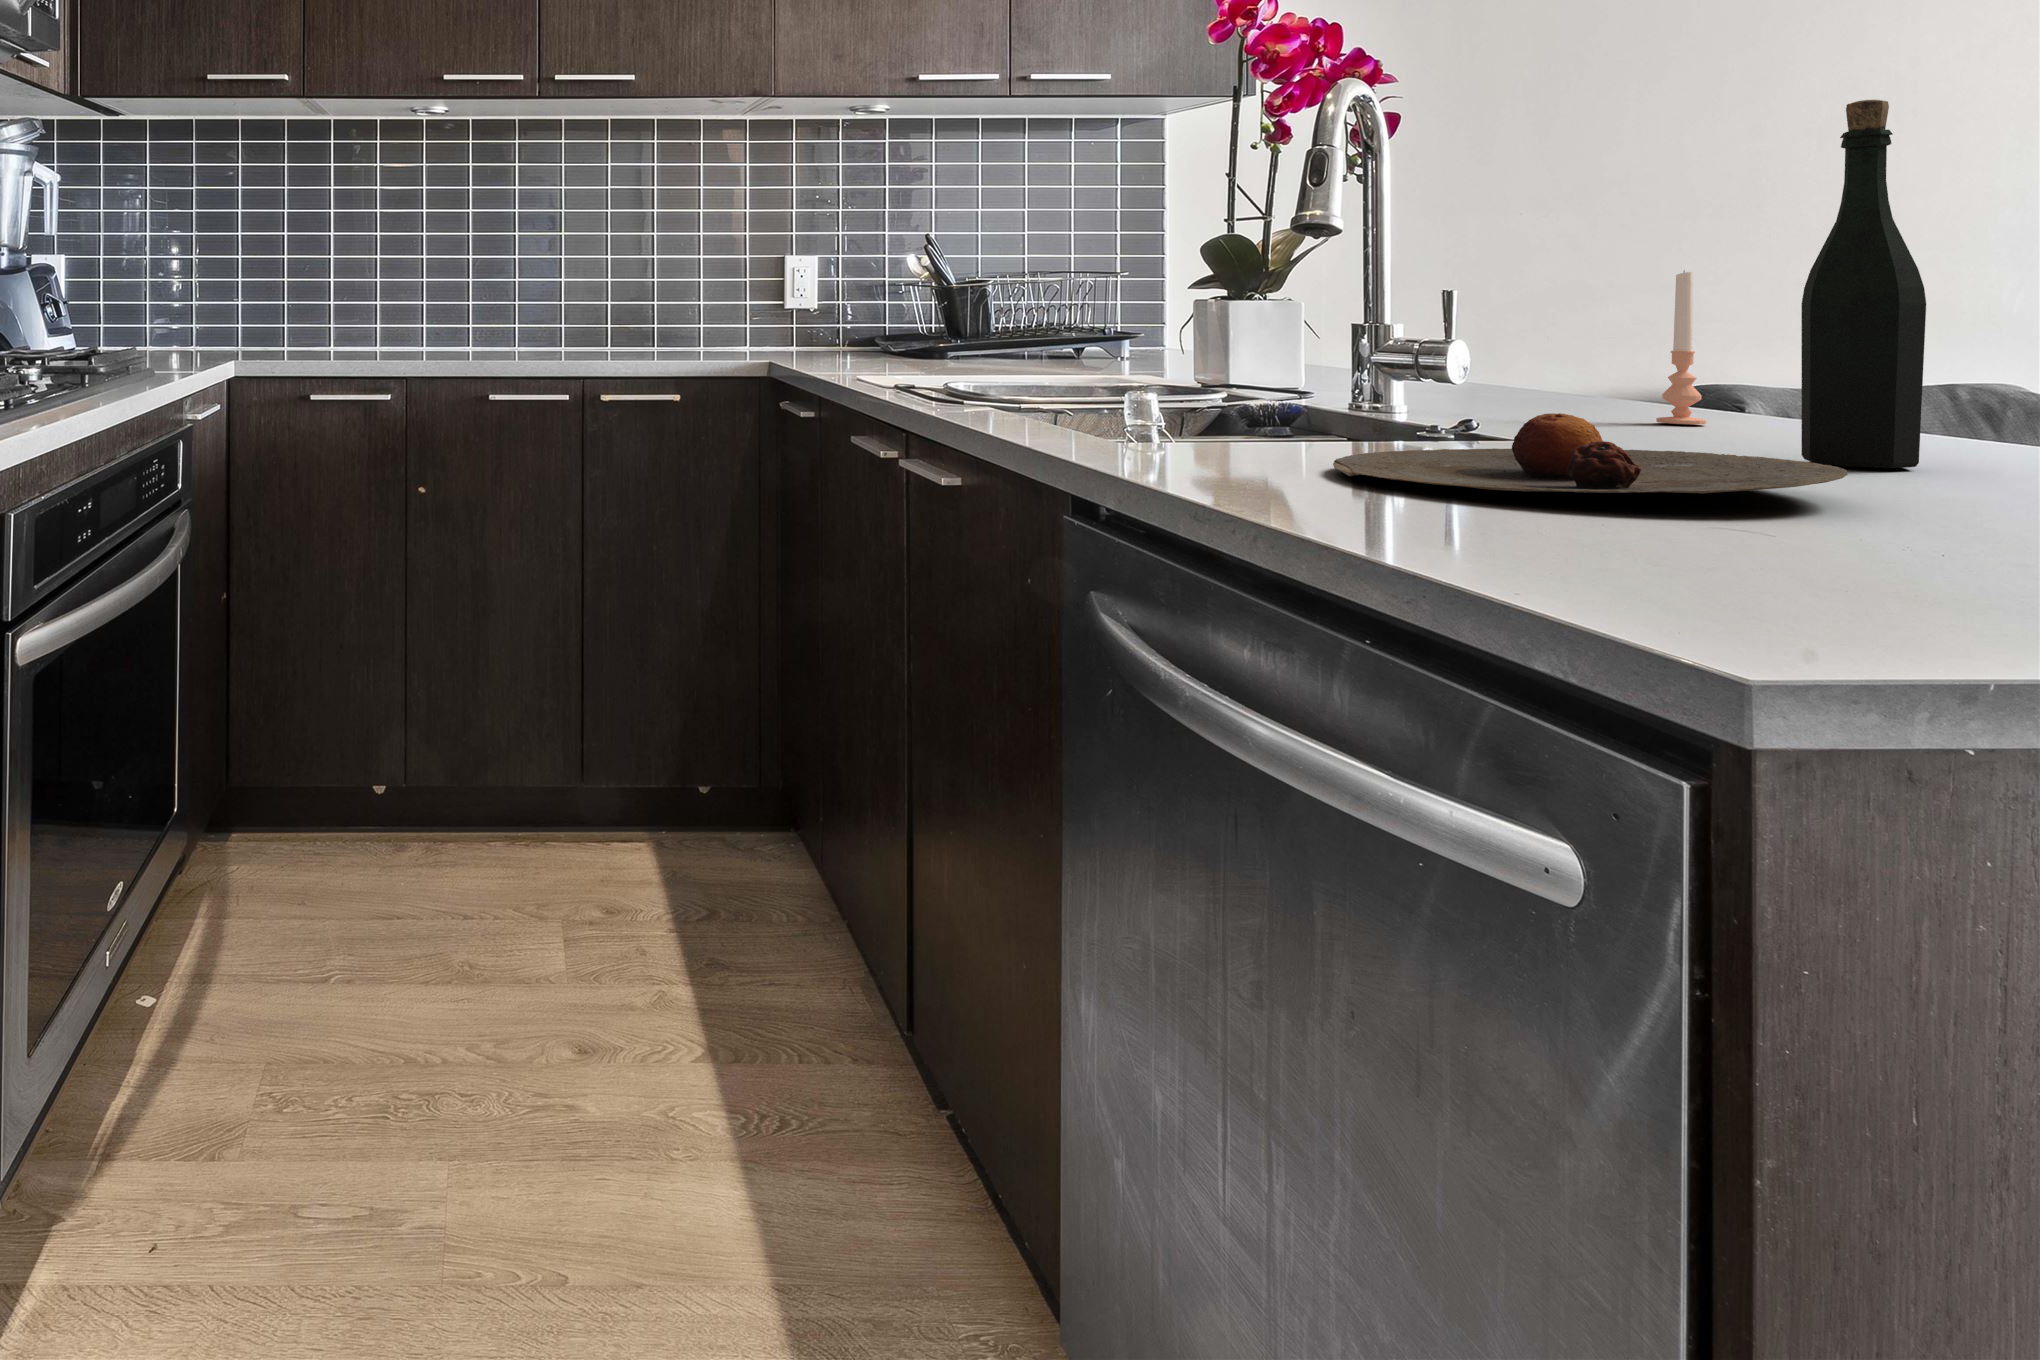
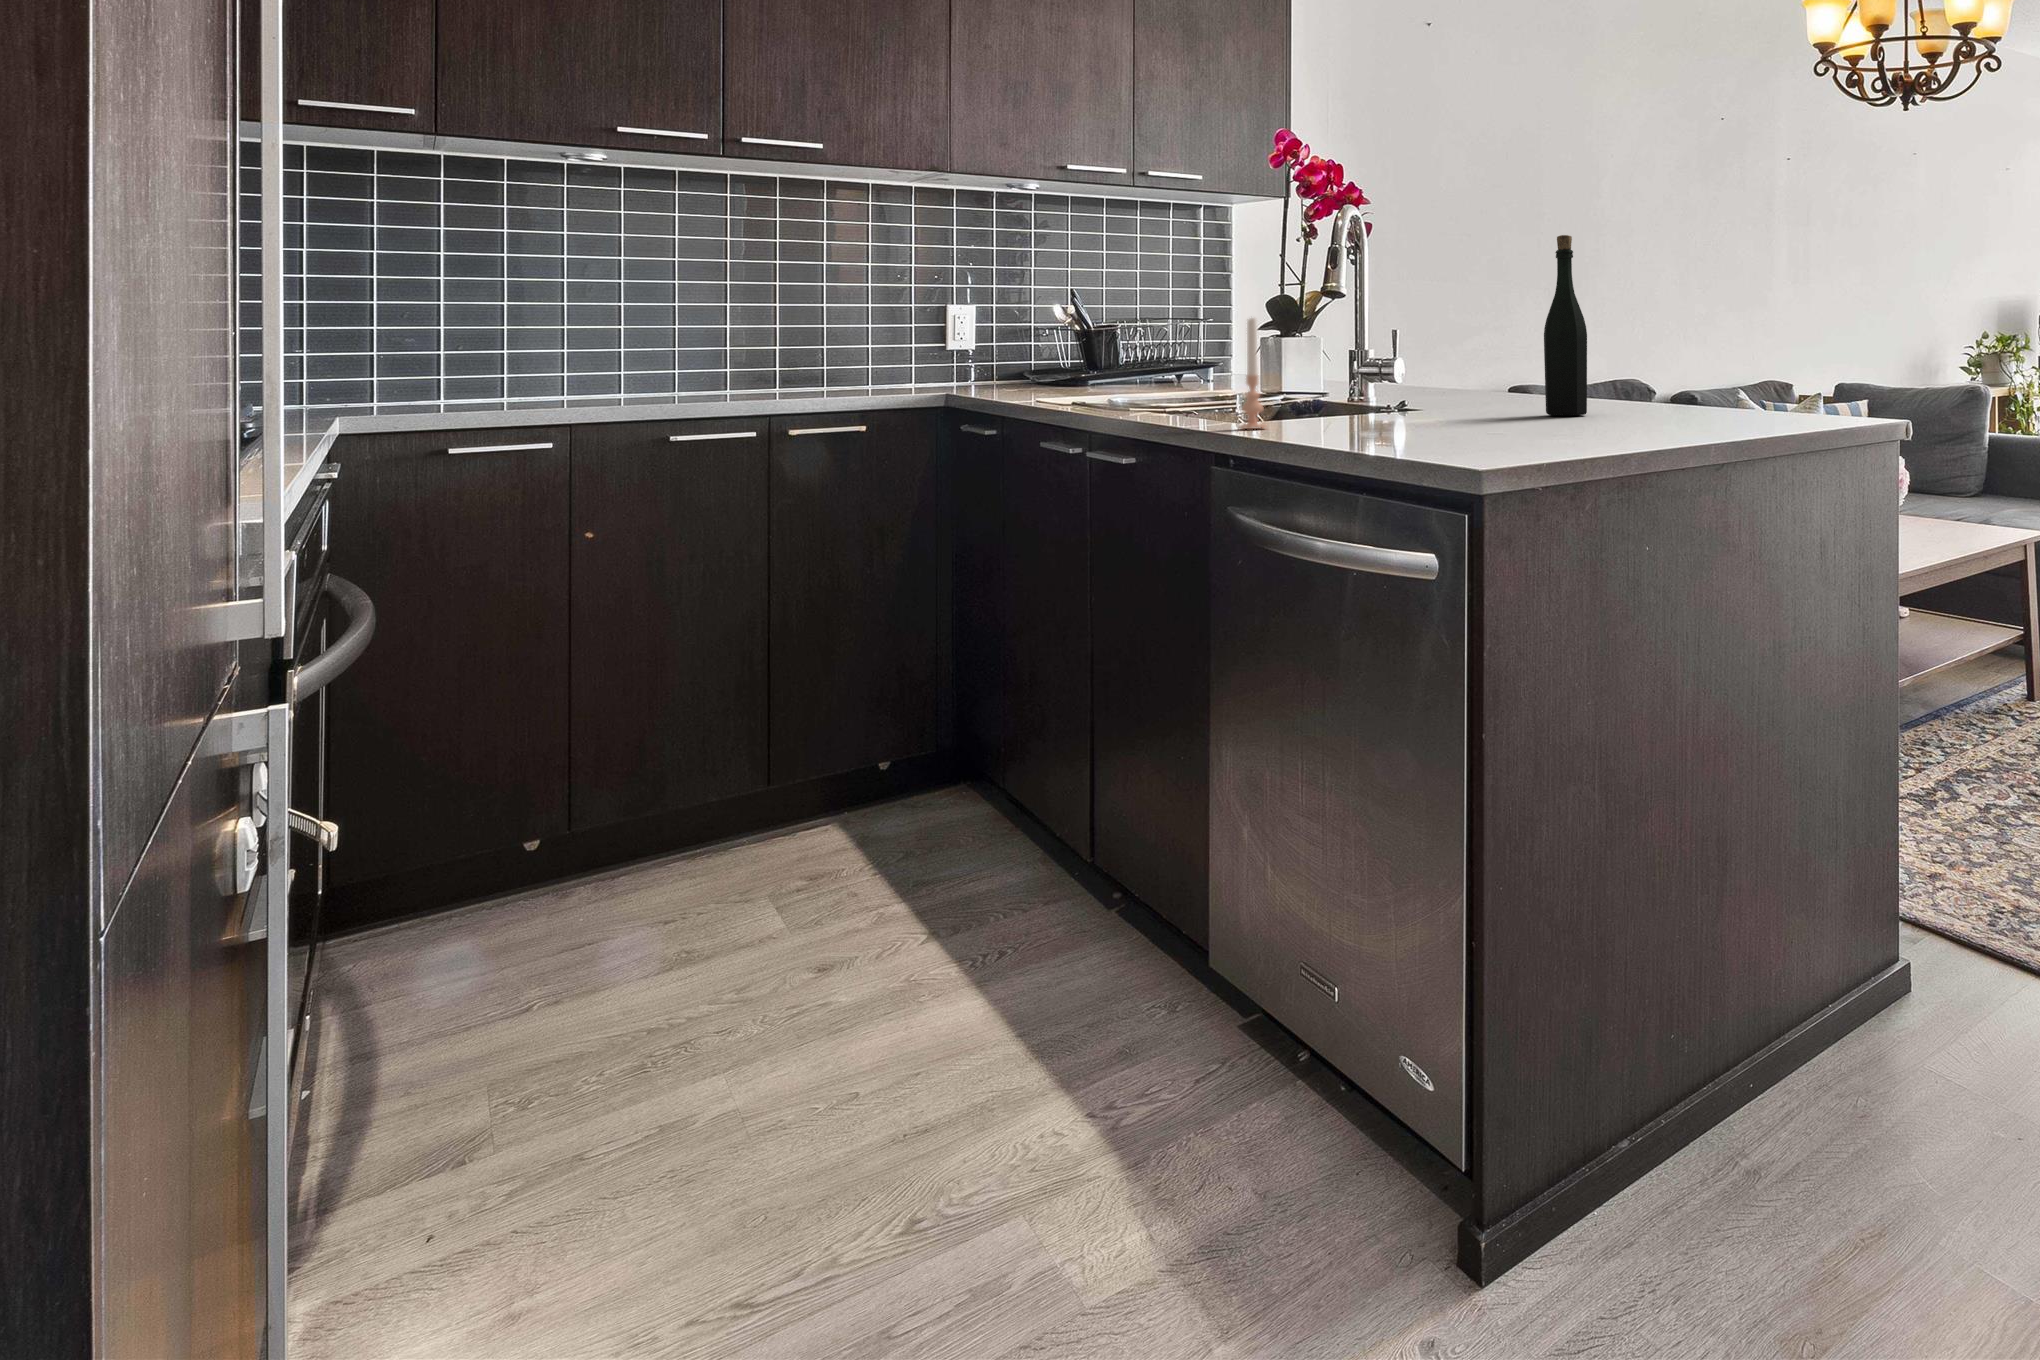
candle: present [1656,271,1707,424] -> present [1240,318,1266,429]
plate: present [1333,413,1848,493] -> none [1340,393,1548,431]

